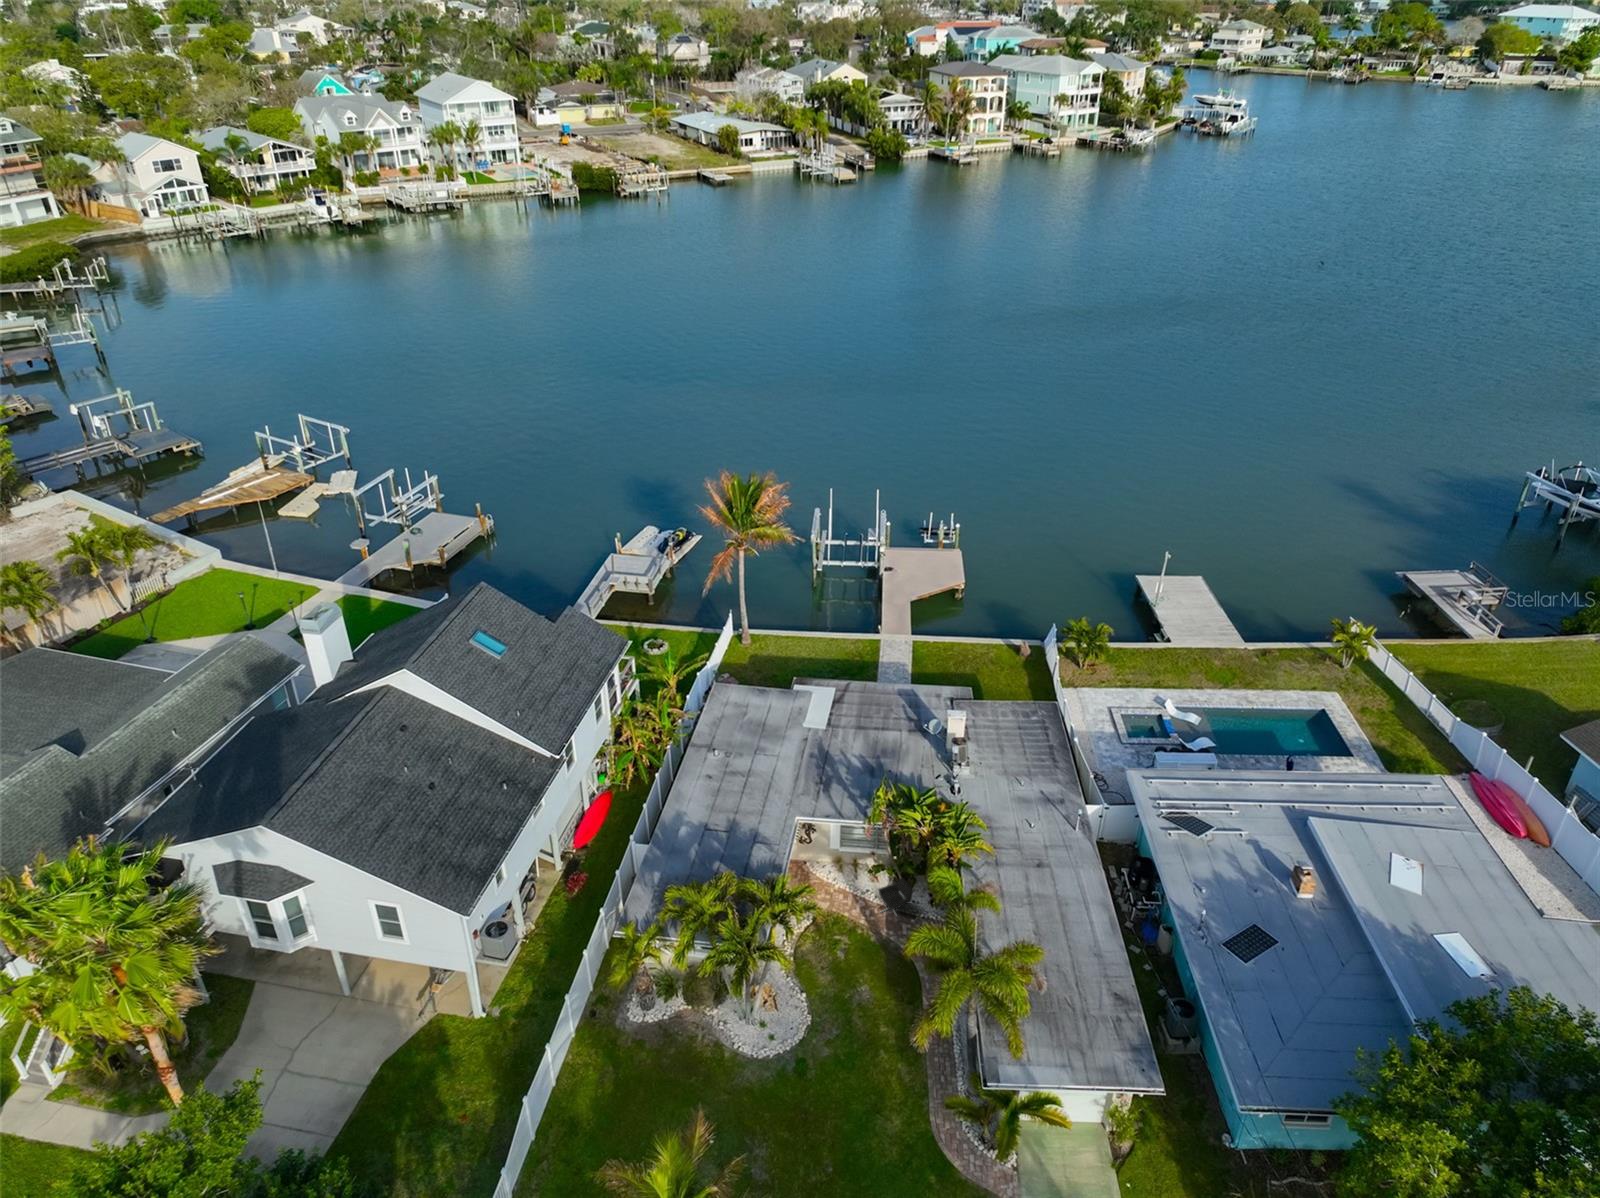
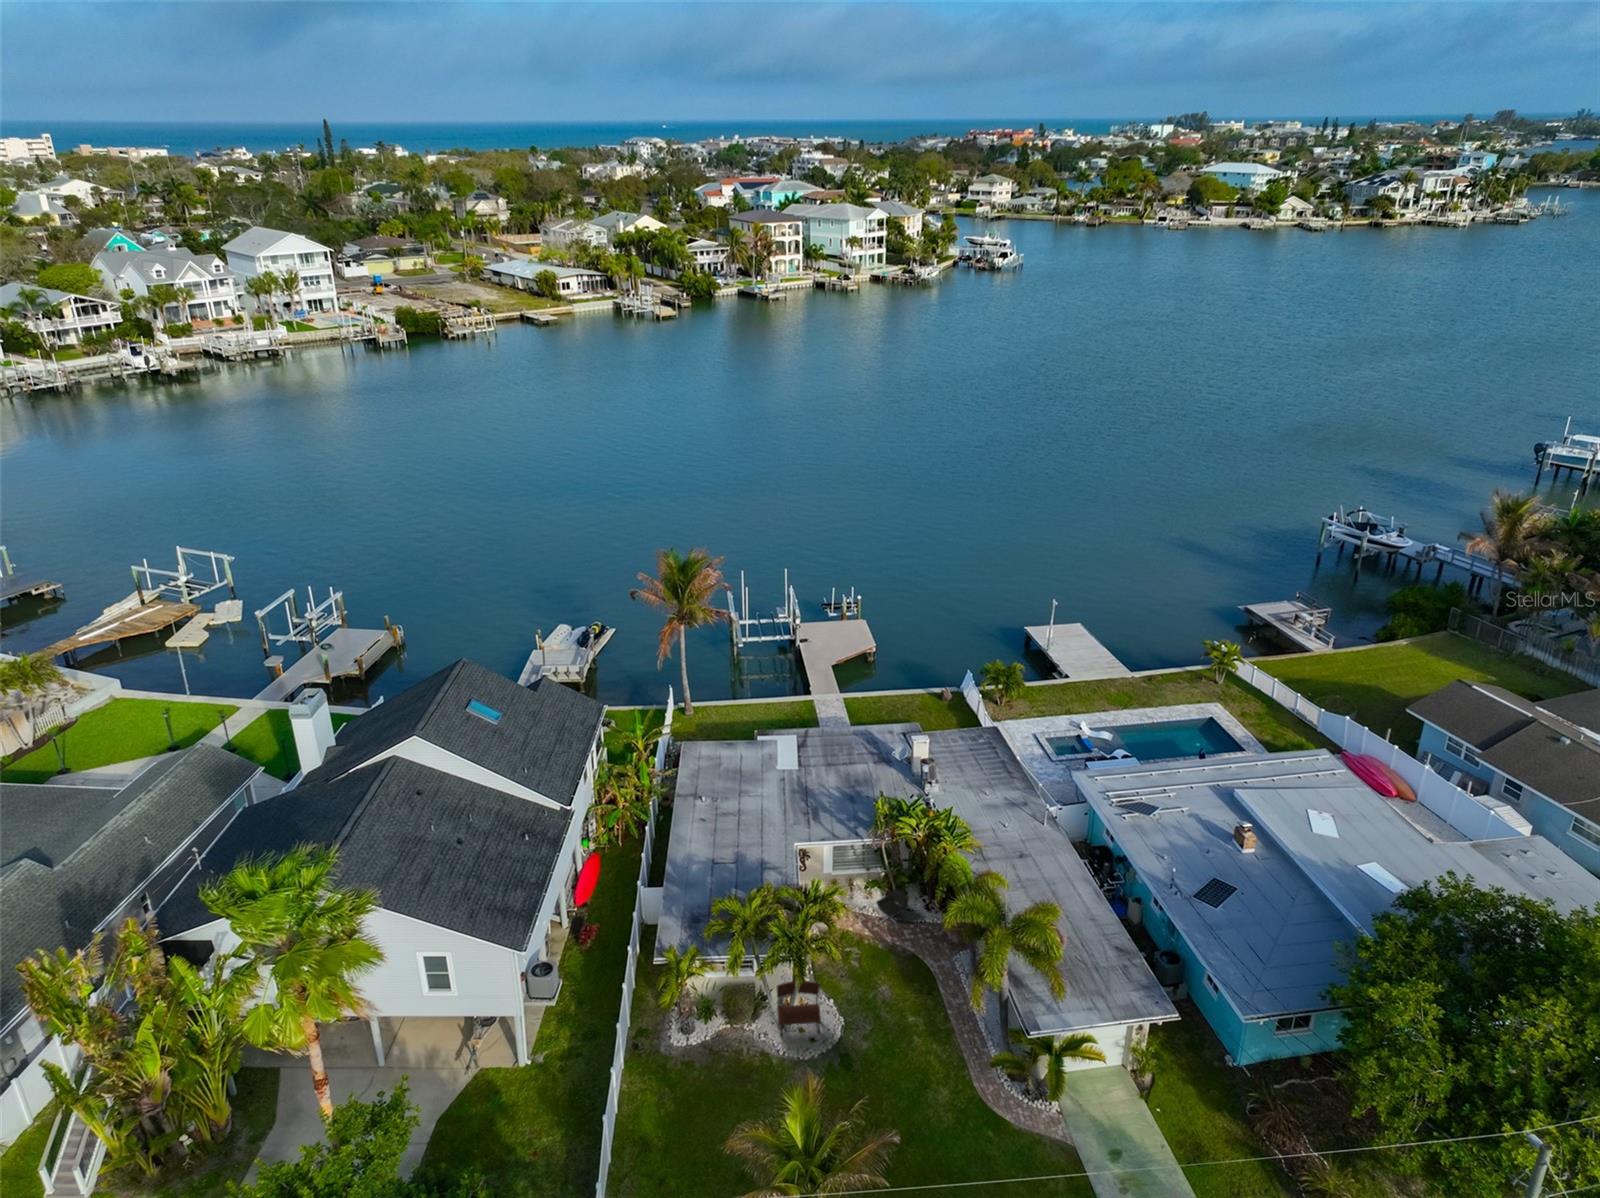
bench: none [738,975,787,1031] -> present [777,981,821,1034]

